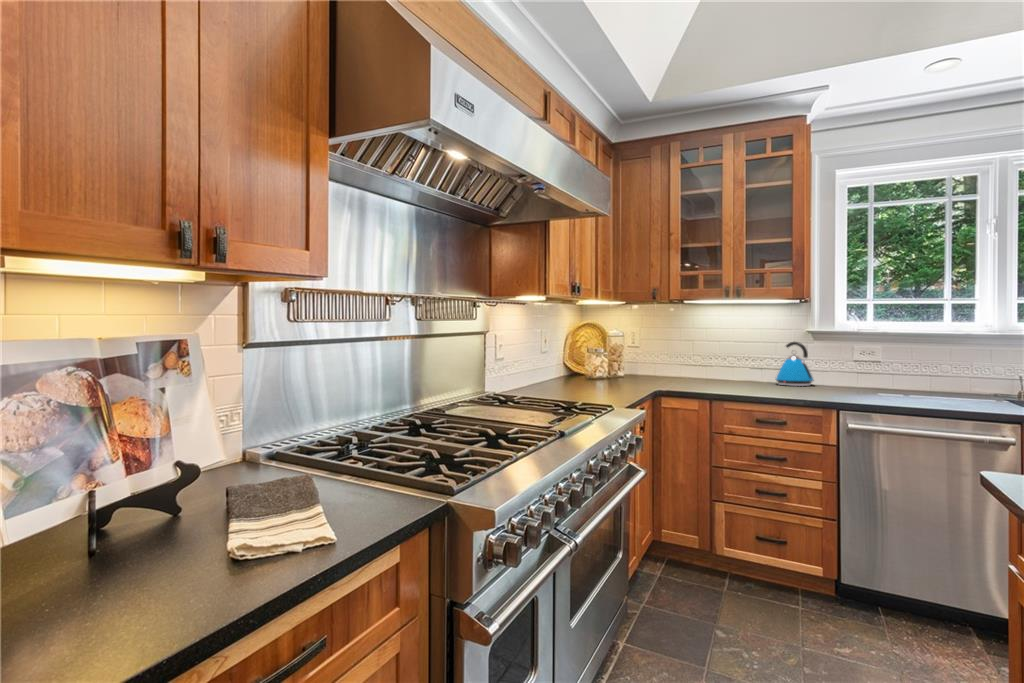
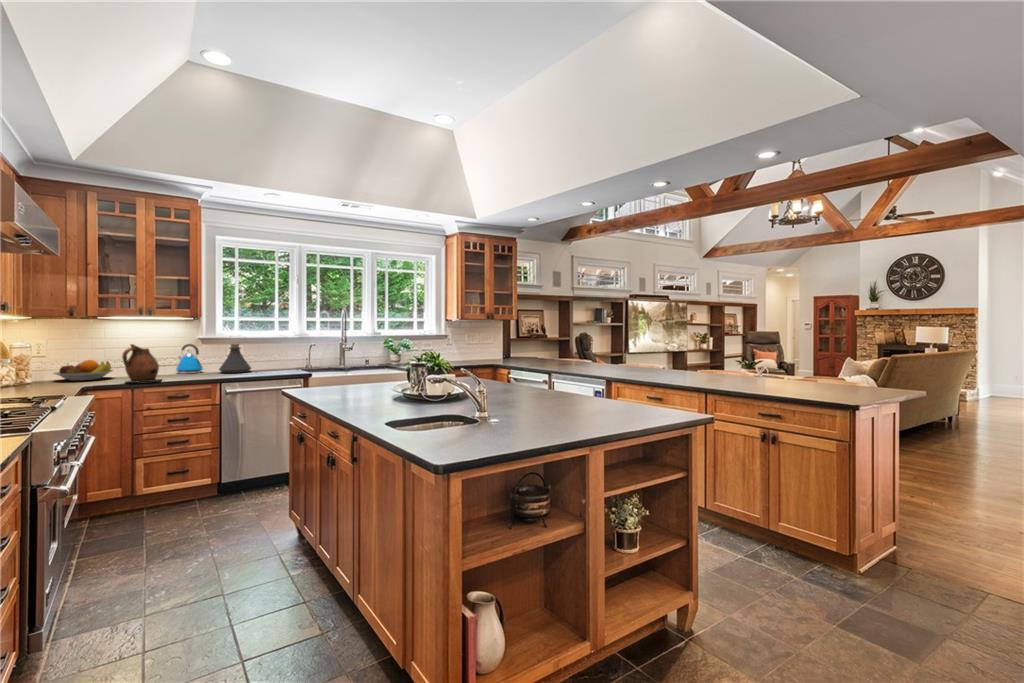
ceramic pitcher: none [699,338,750,396] -> present [122,344,161,383]
bottle: none [838,342,898,391] -> present [219,344,251,373]
fruit bowl: none [639,360,698,385] -> present [54,360,113,381]

